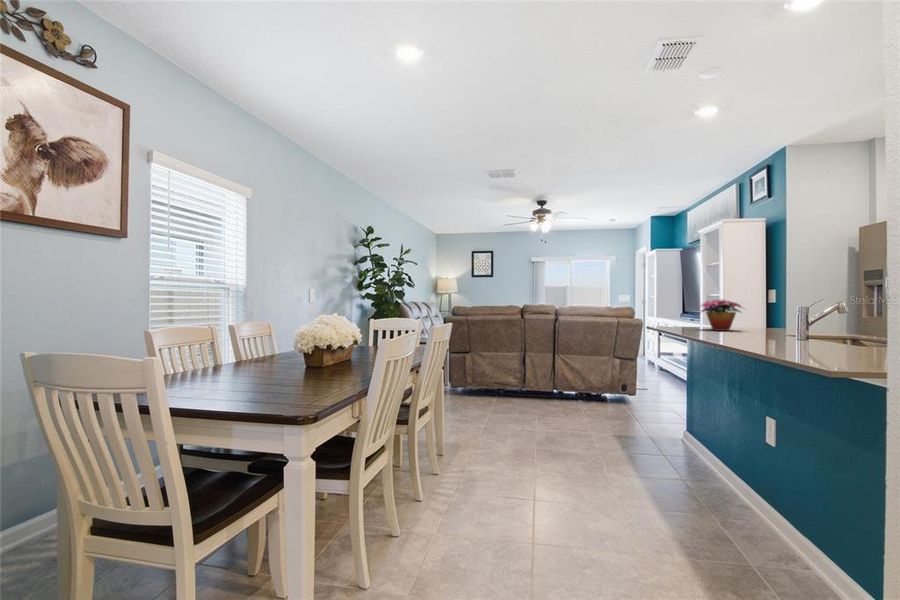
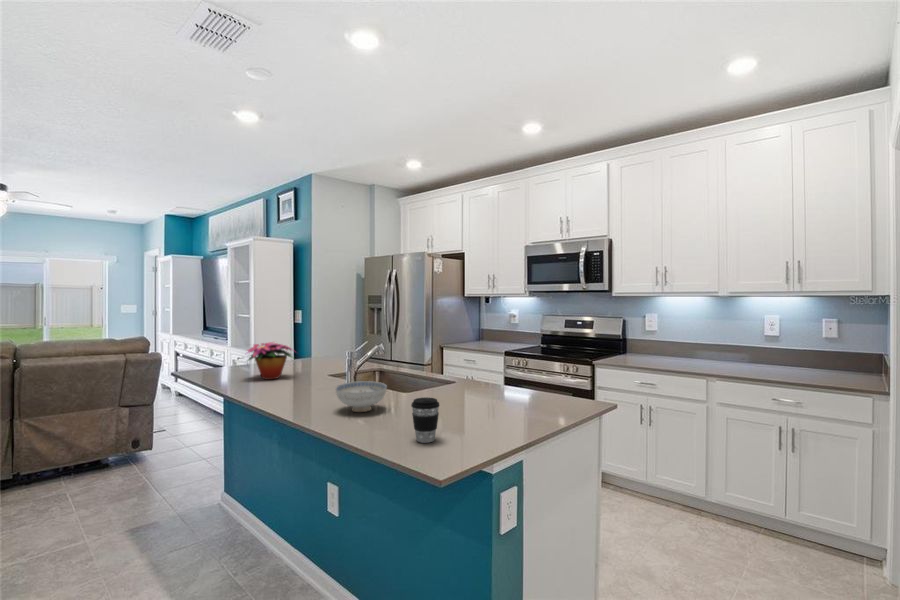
coffee cup: none [826,322,862,361] -> present [411,397,439,443]
ceramic bowl: none [765,323,823,347] -> present [336,381,387,412]

